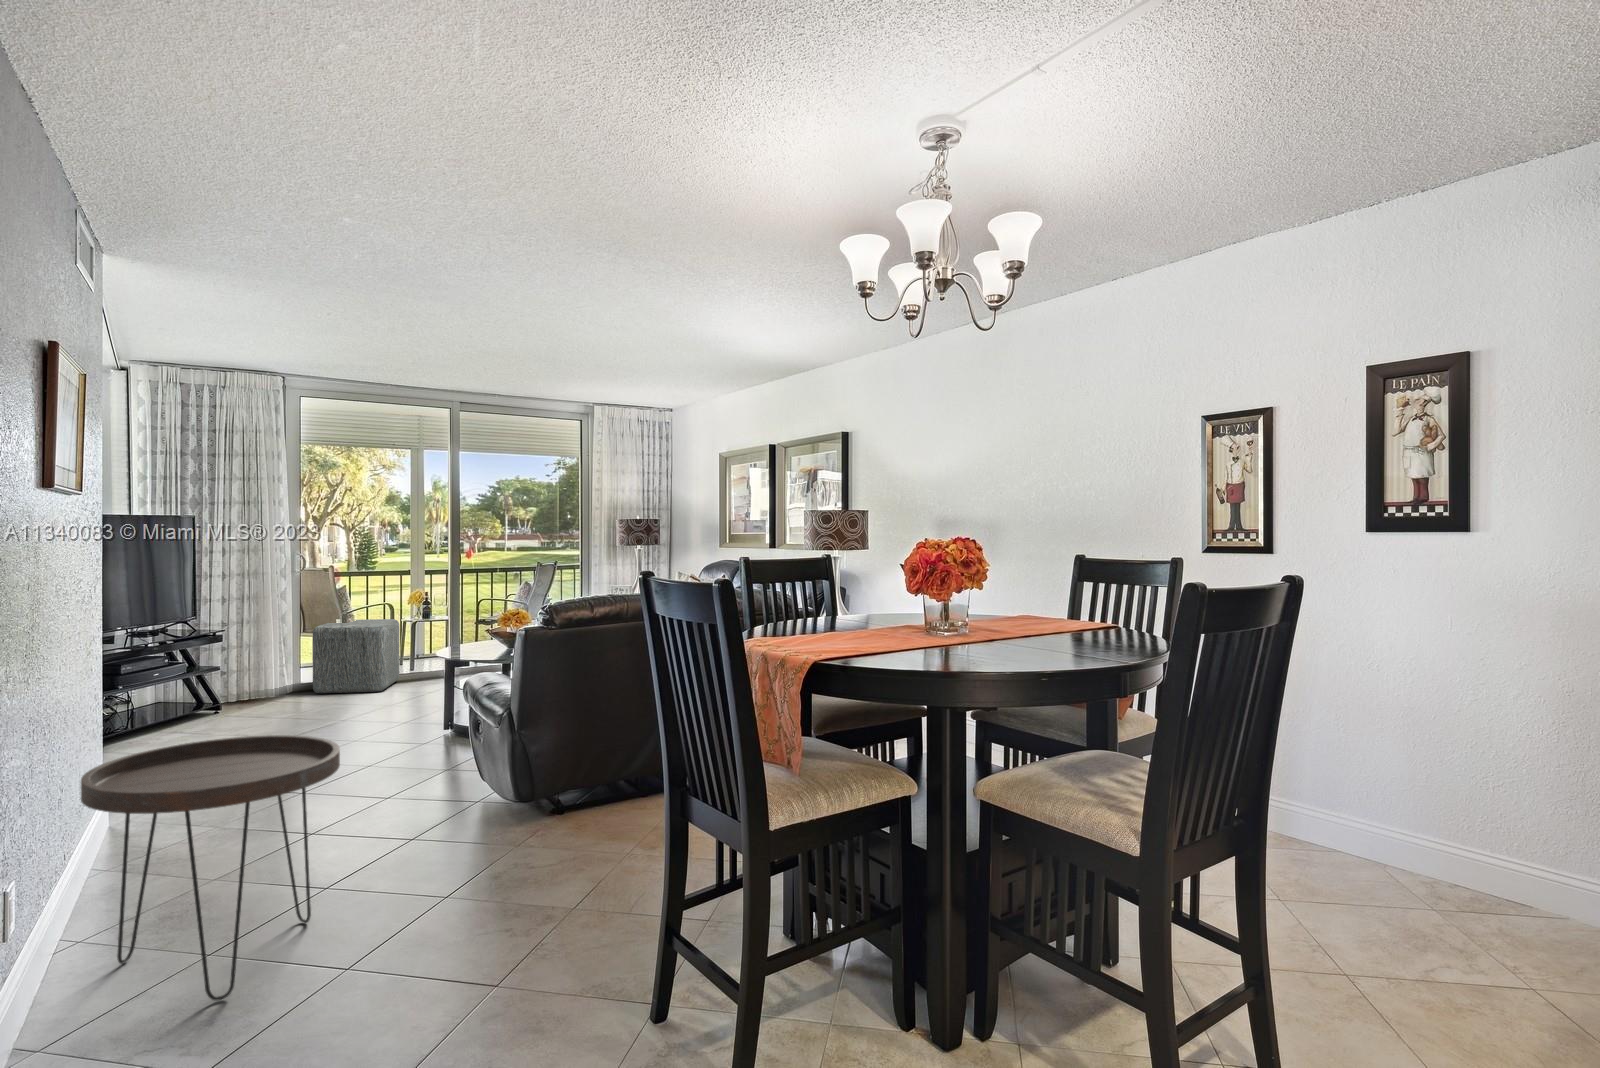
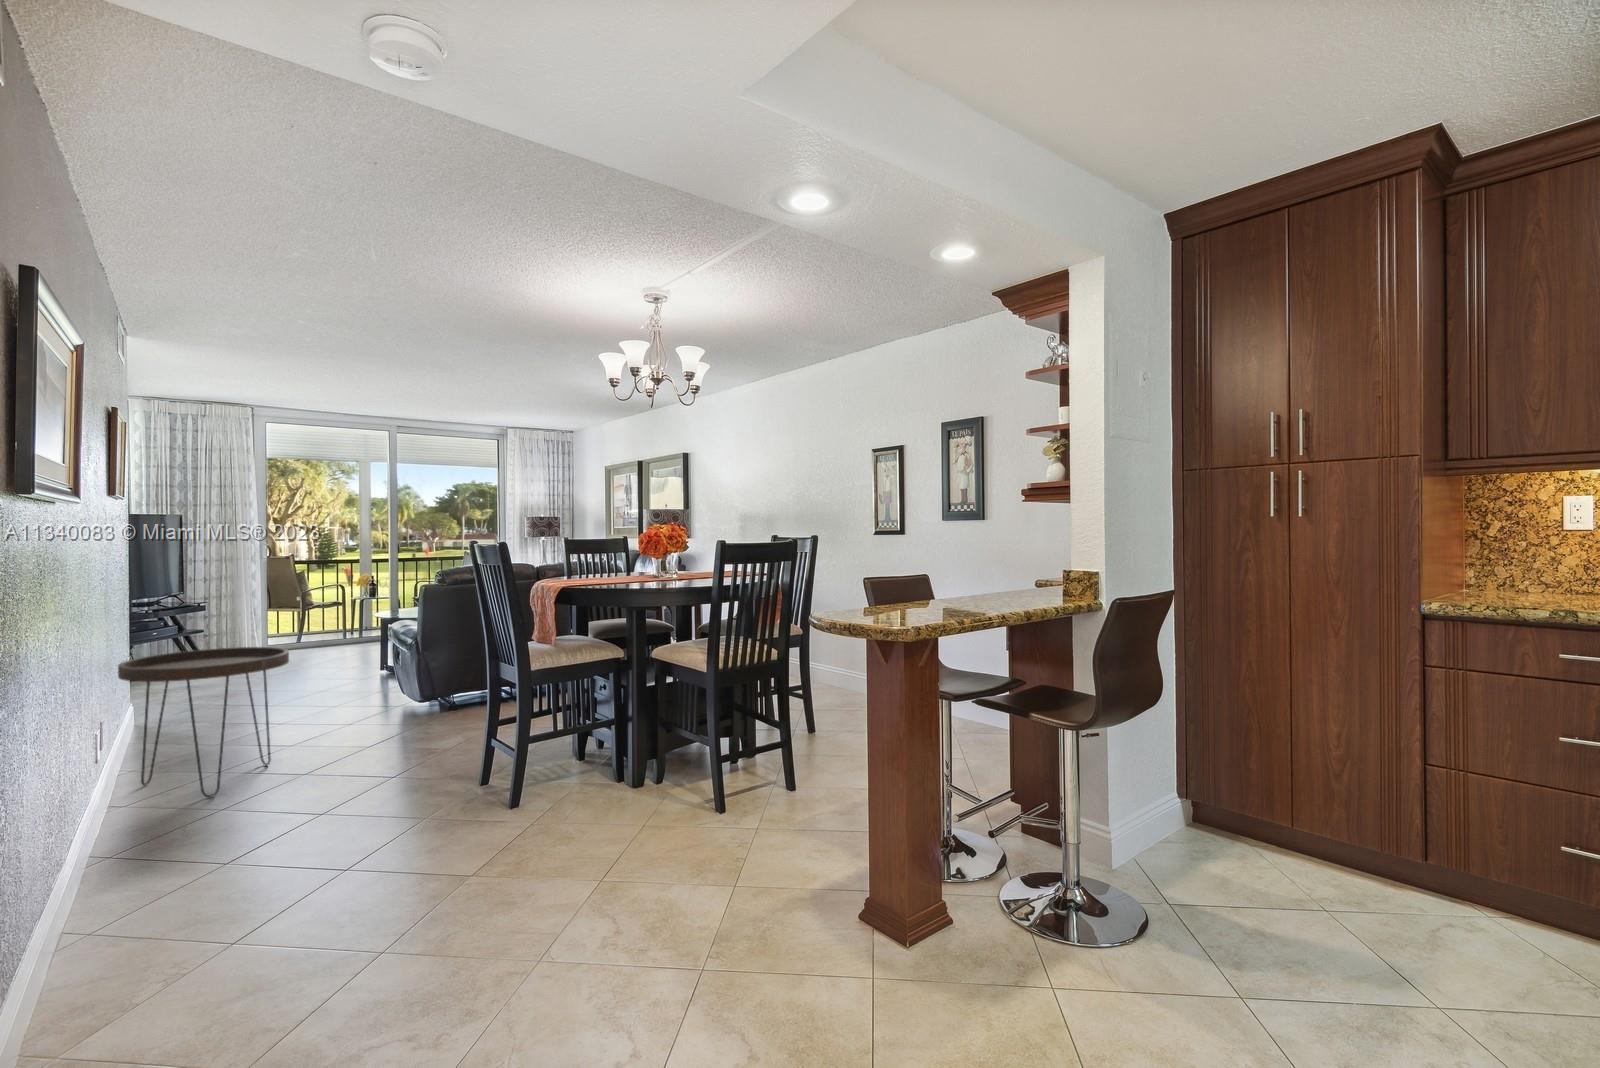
ottoman: present [313,619,400,694] -> none [279,596,351,652]

